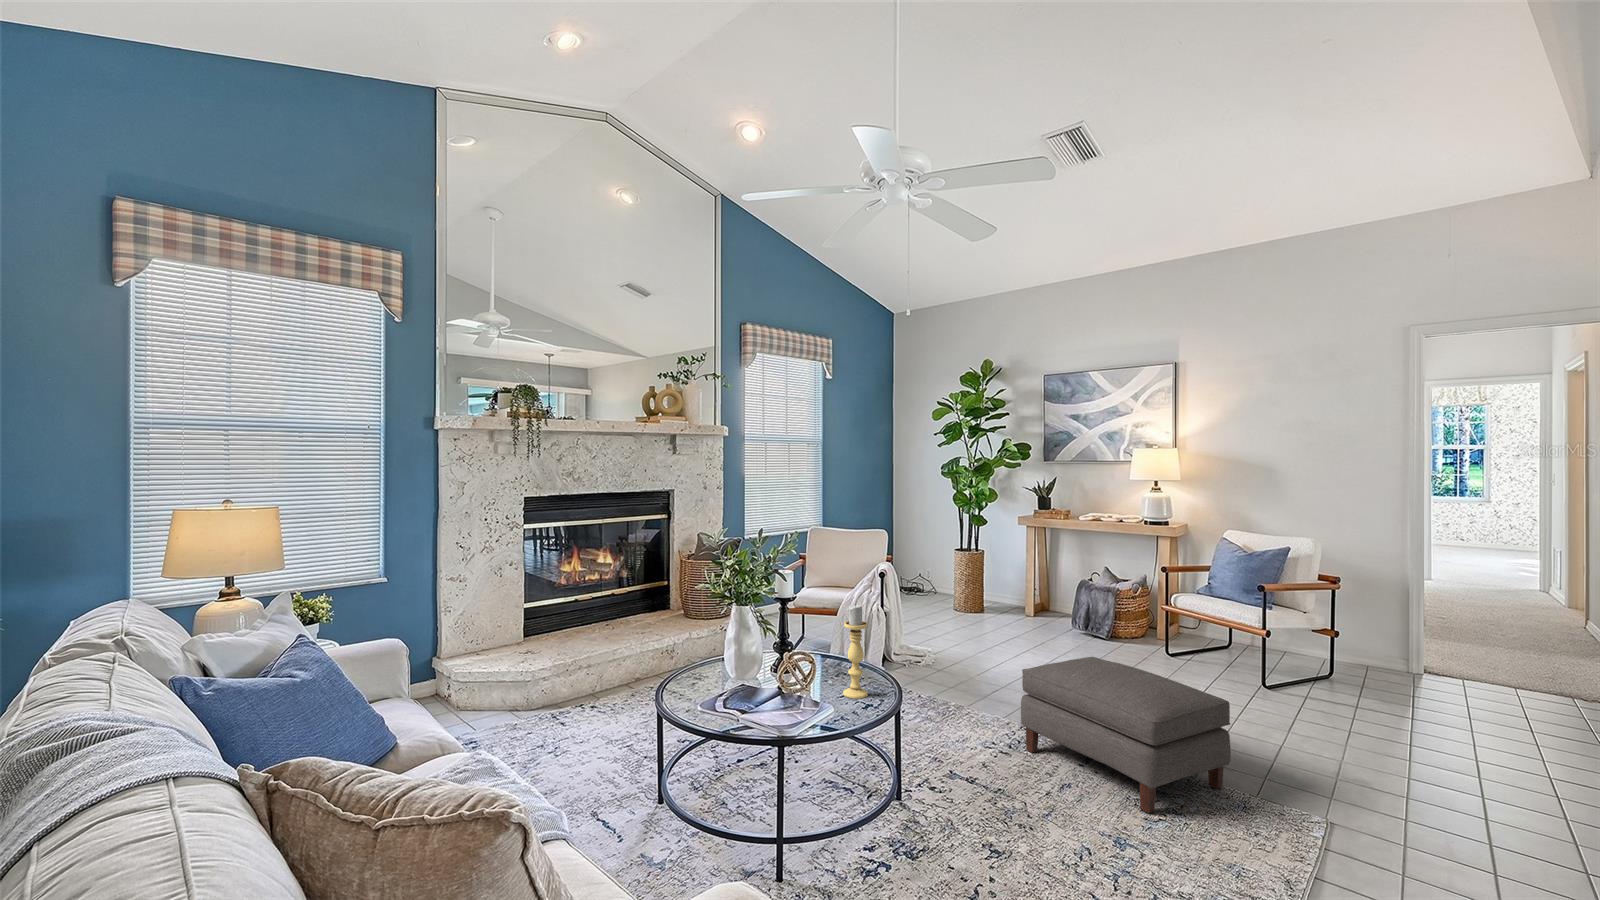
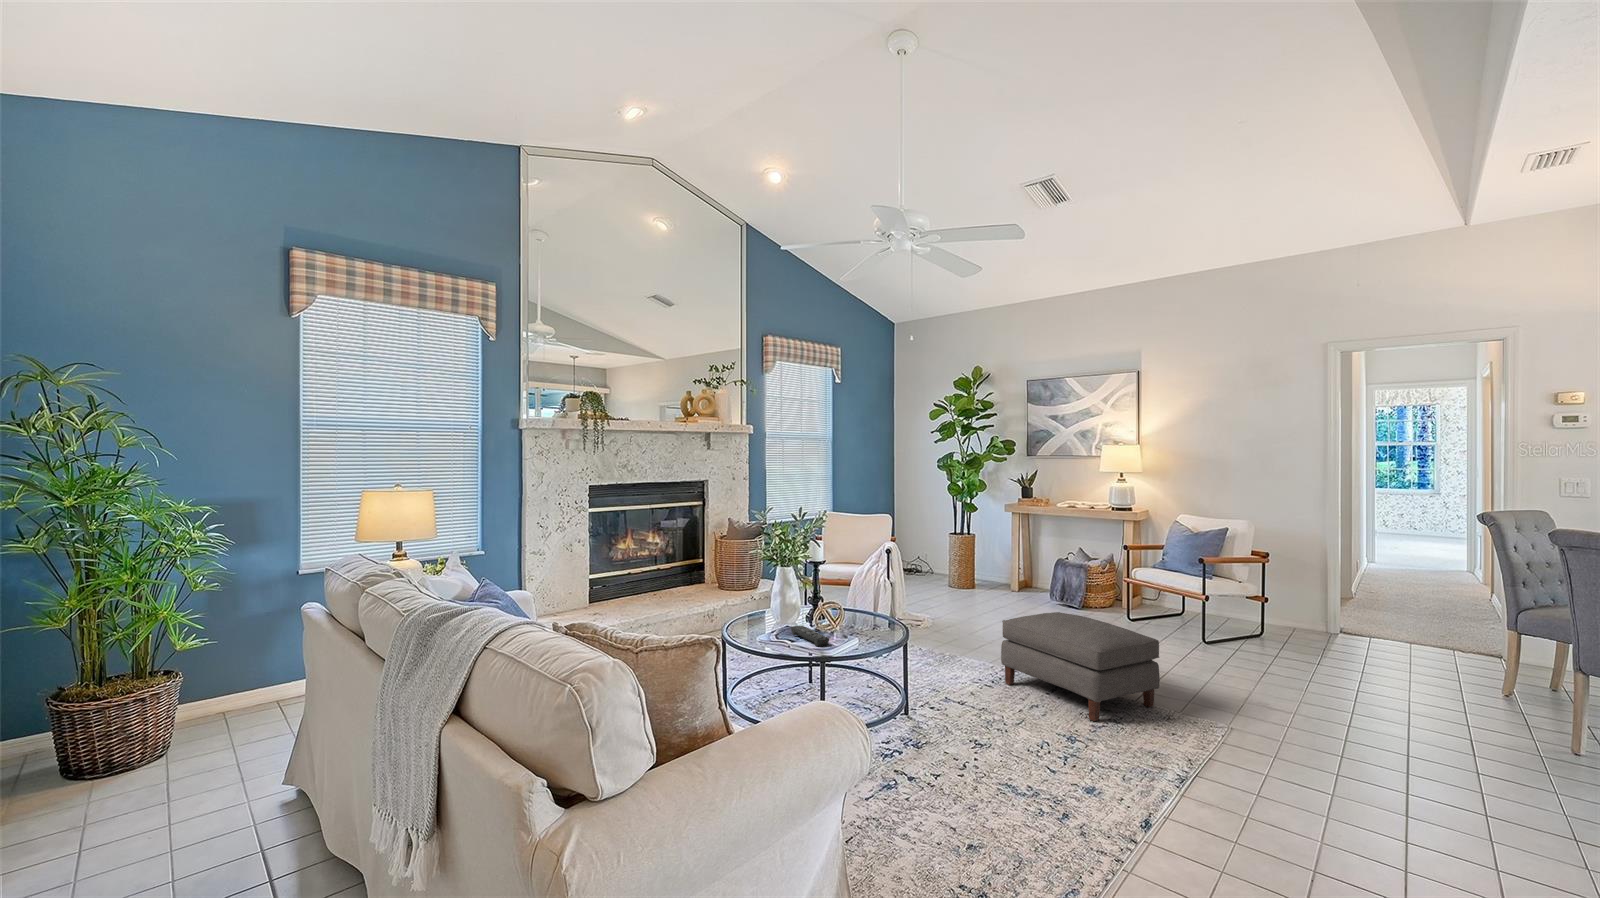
candle holder: present [843,604,868,699] -> none [864,565,883,637]
remote control: none [747,683,794,717] -> present [791,626,829,647]

